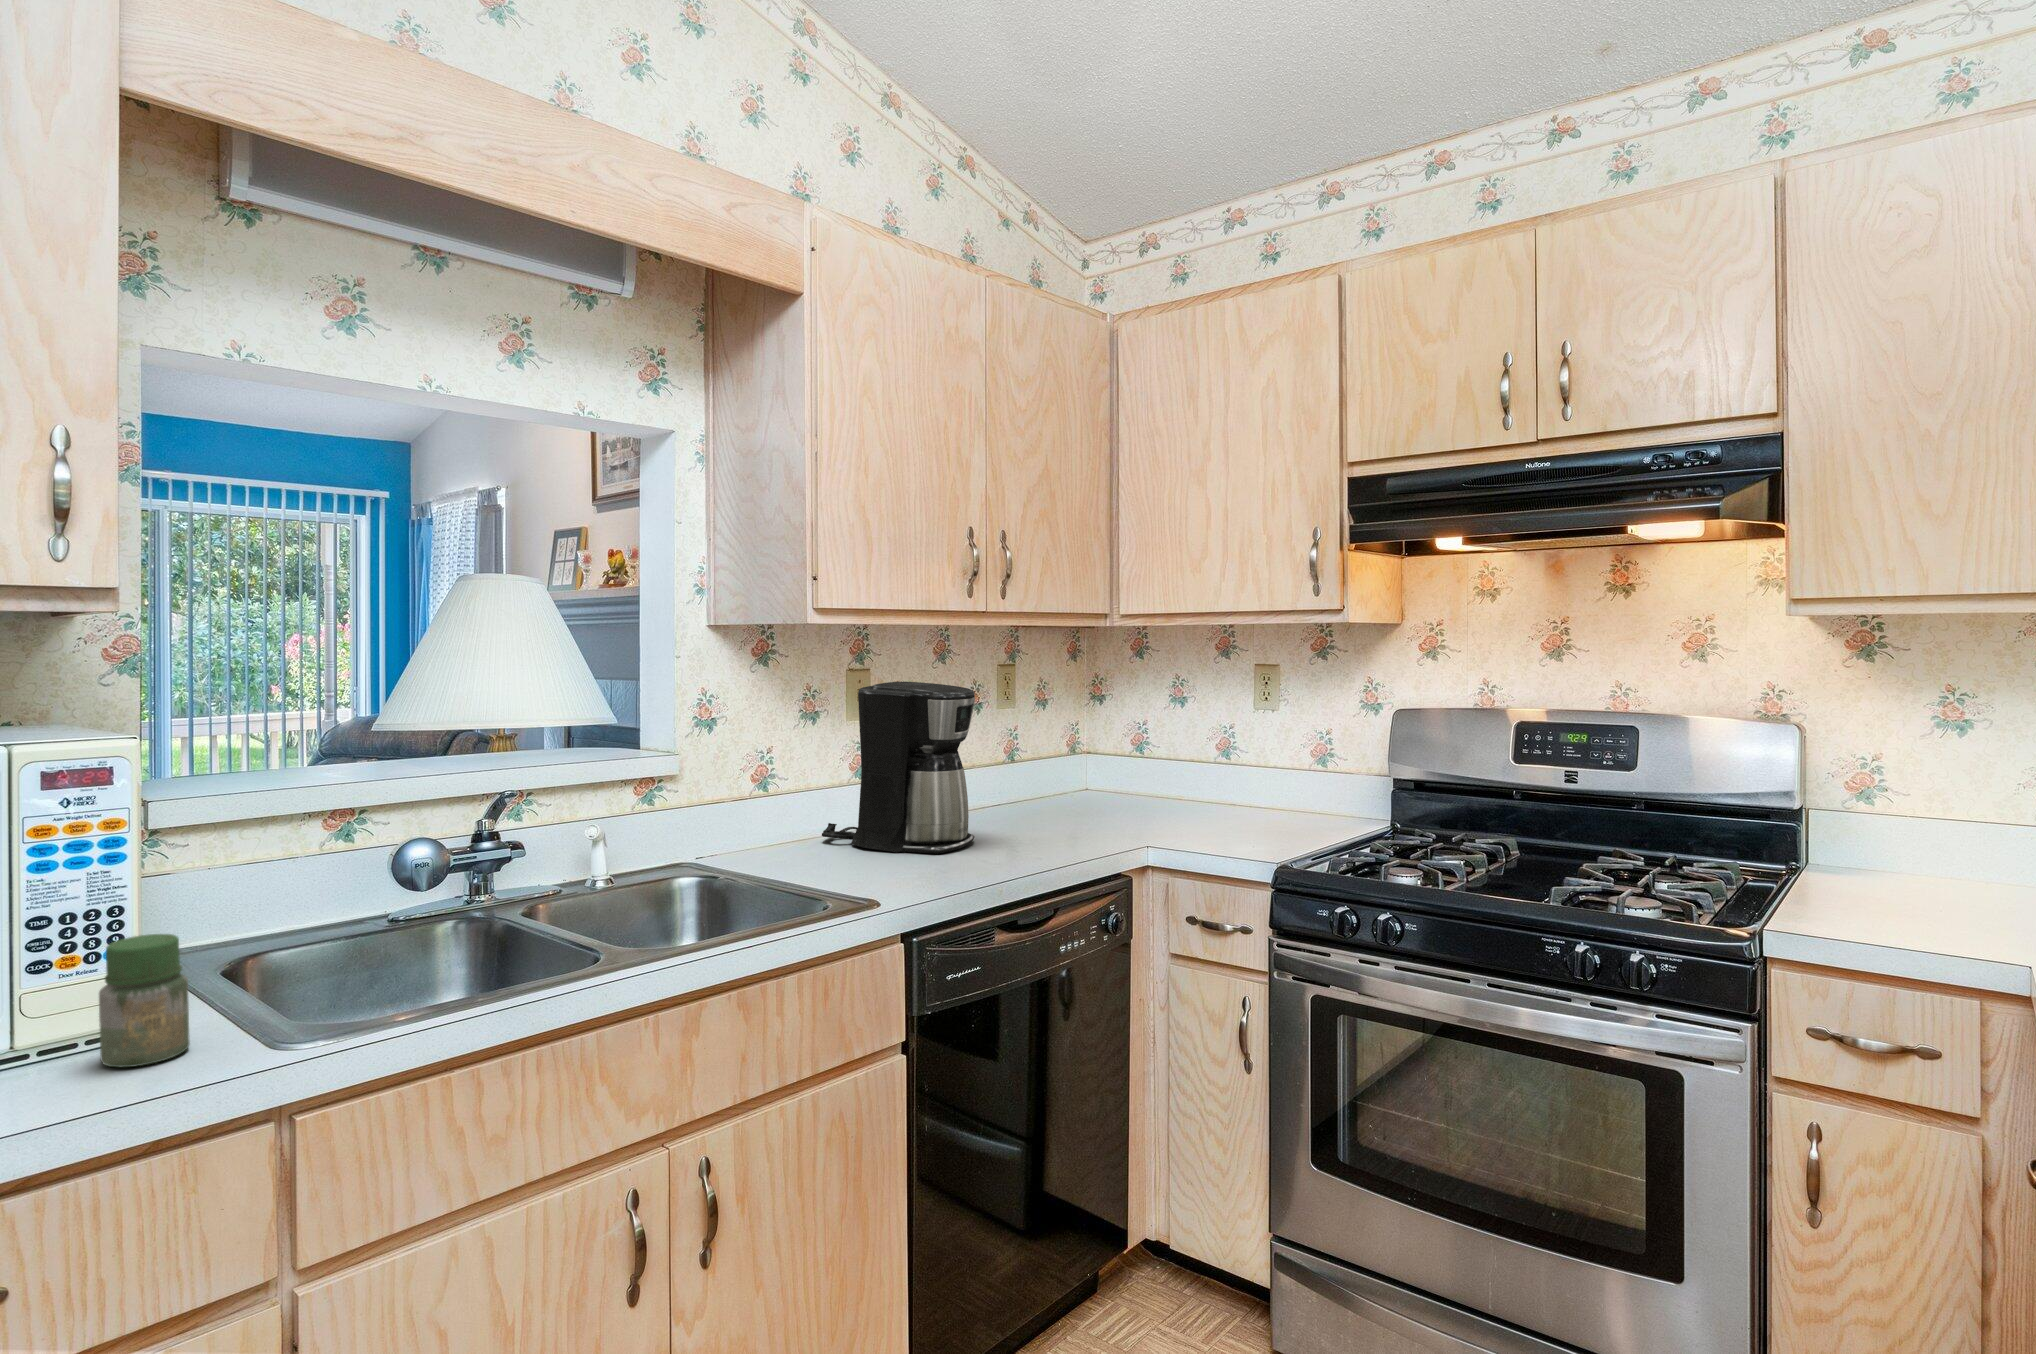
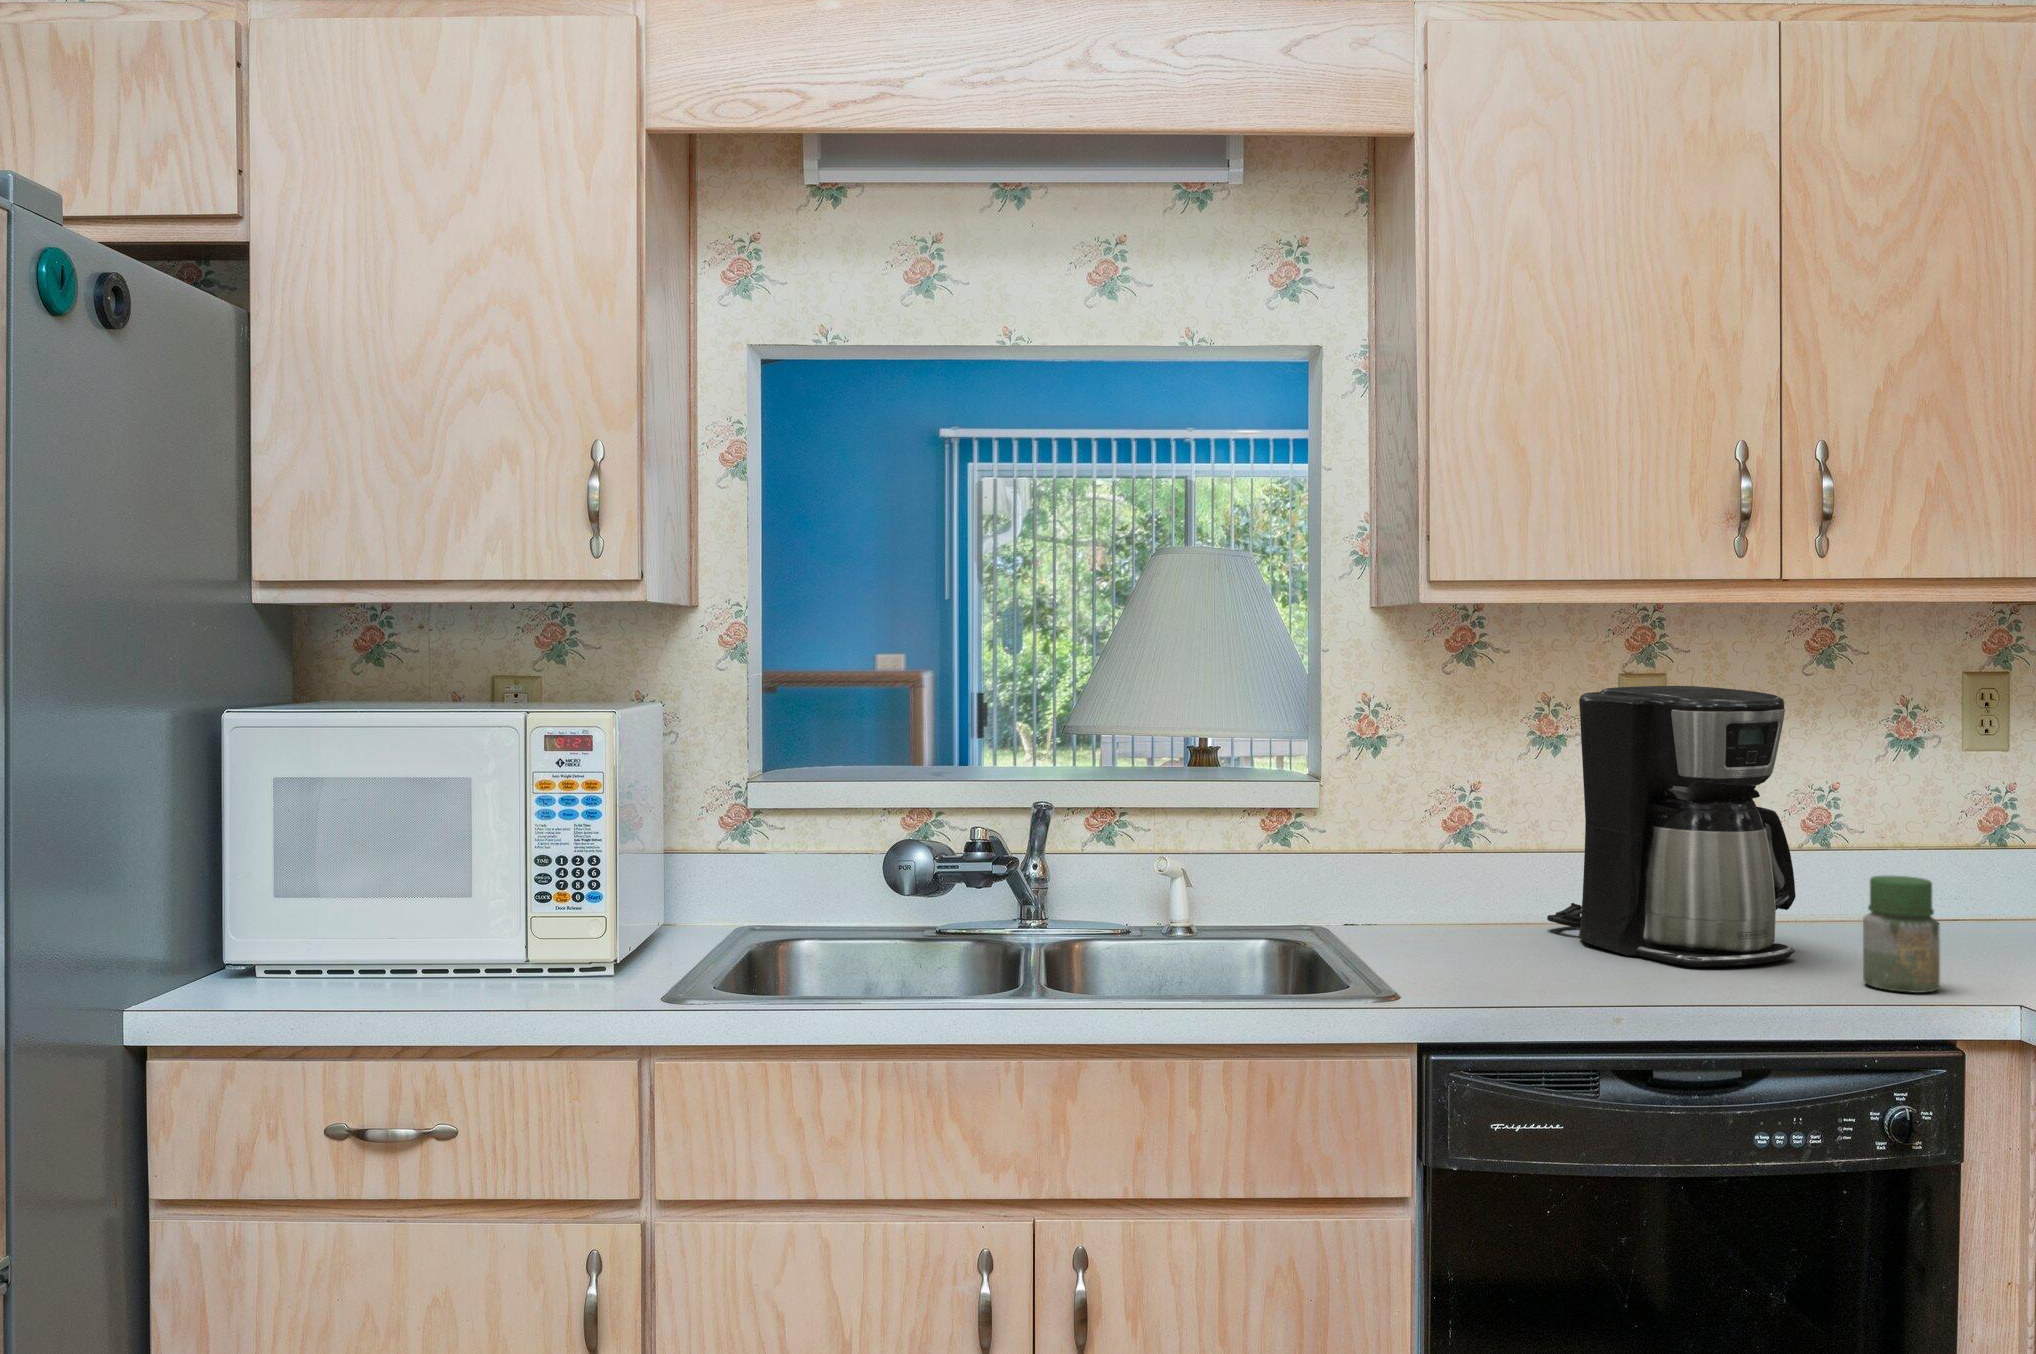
jar: present [99,934,190,1068] -> present [1863,875,1940,993]

